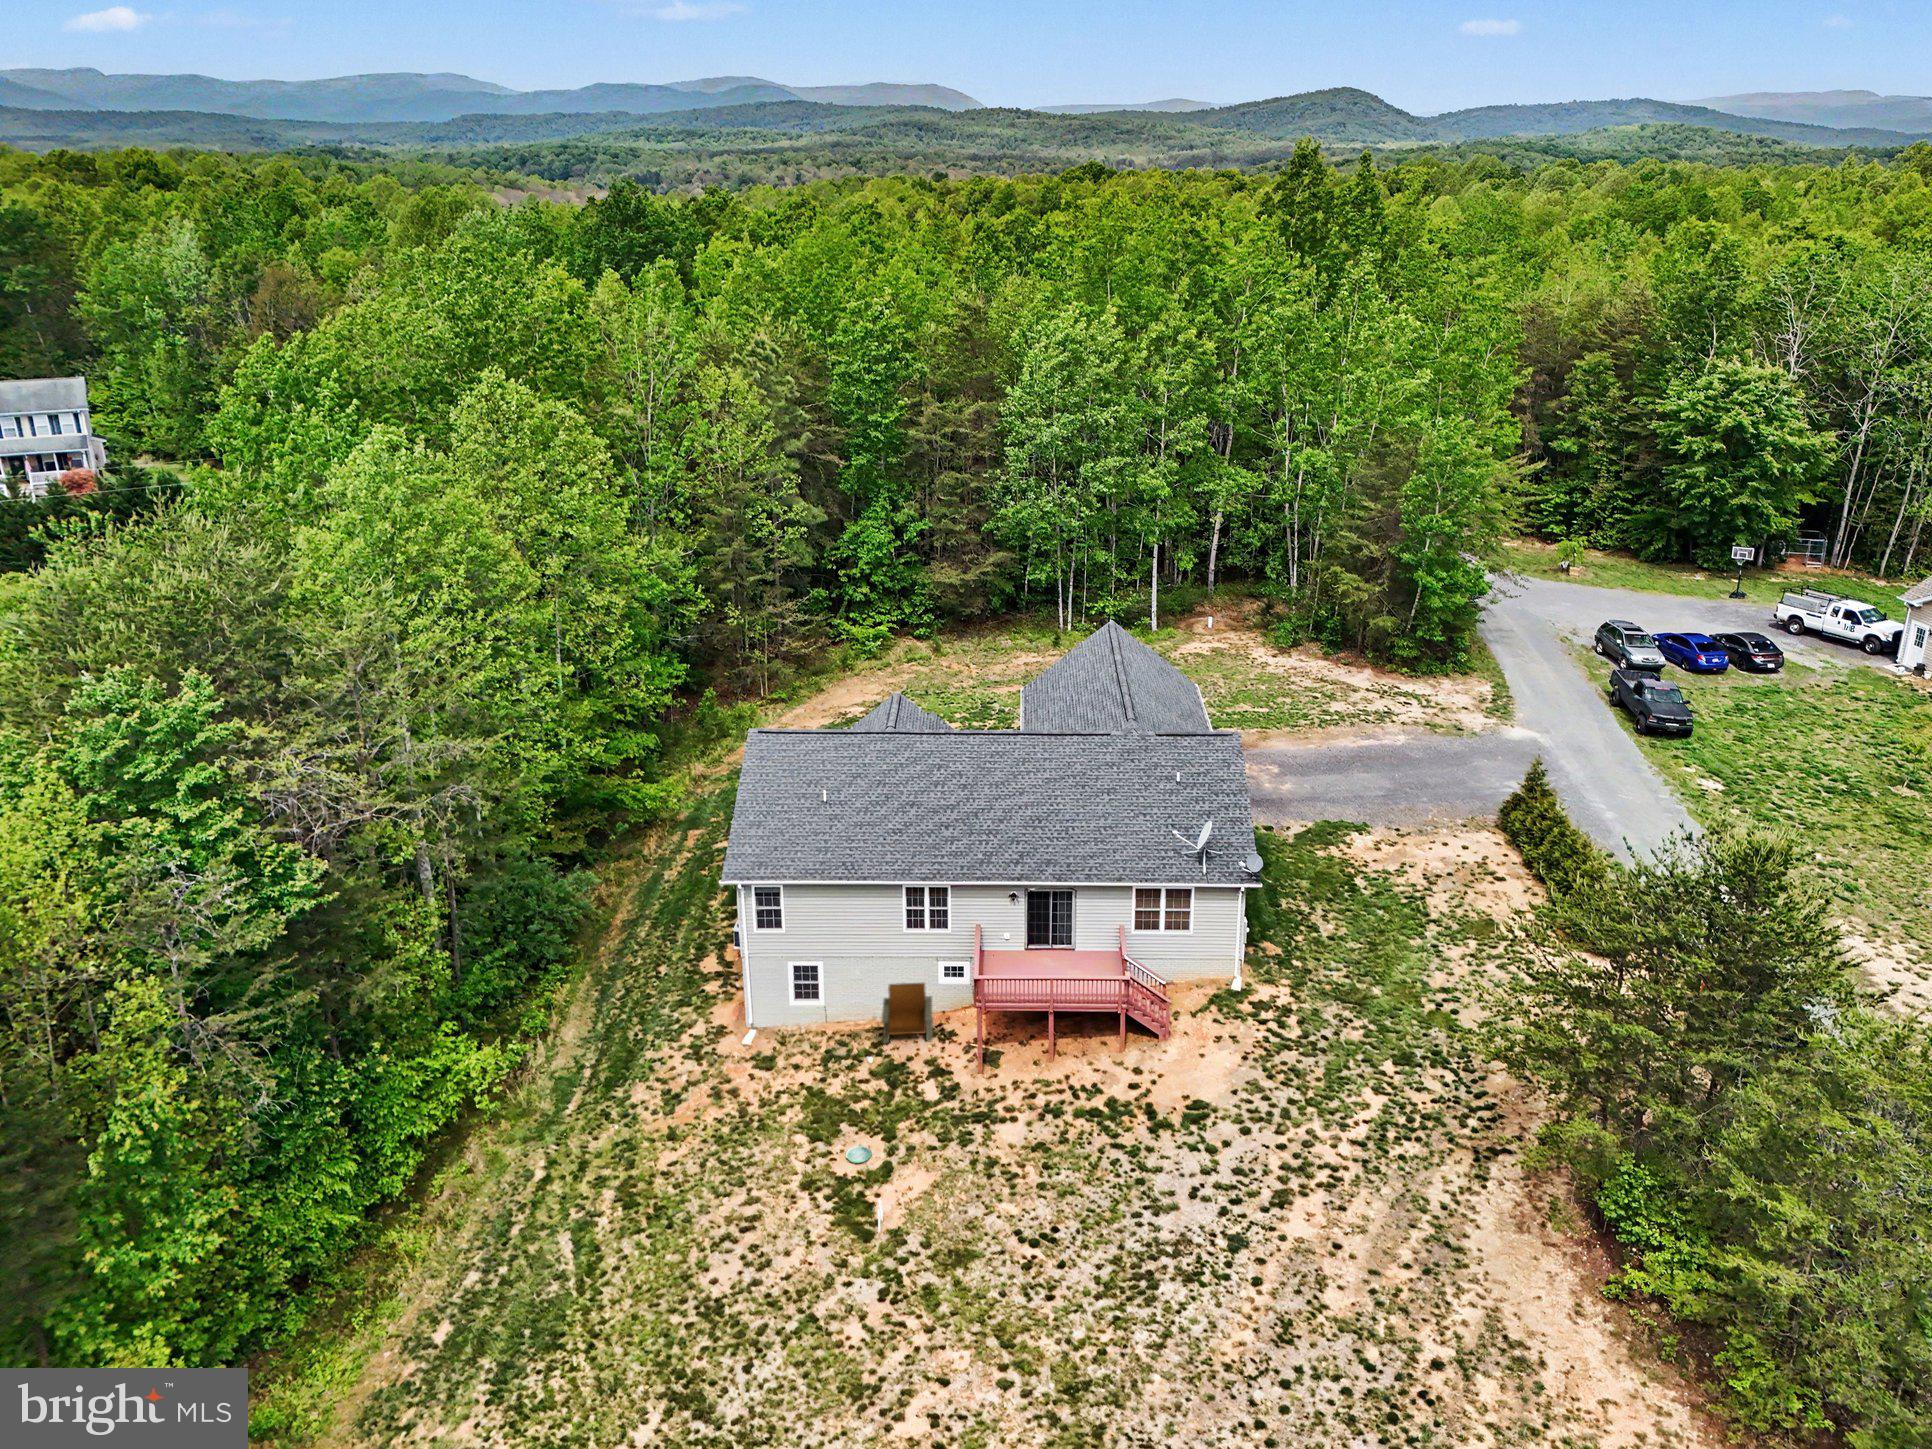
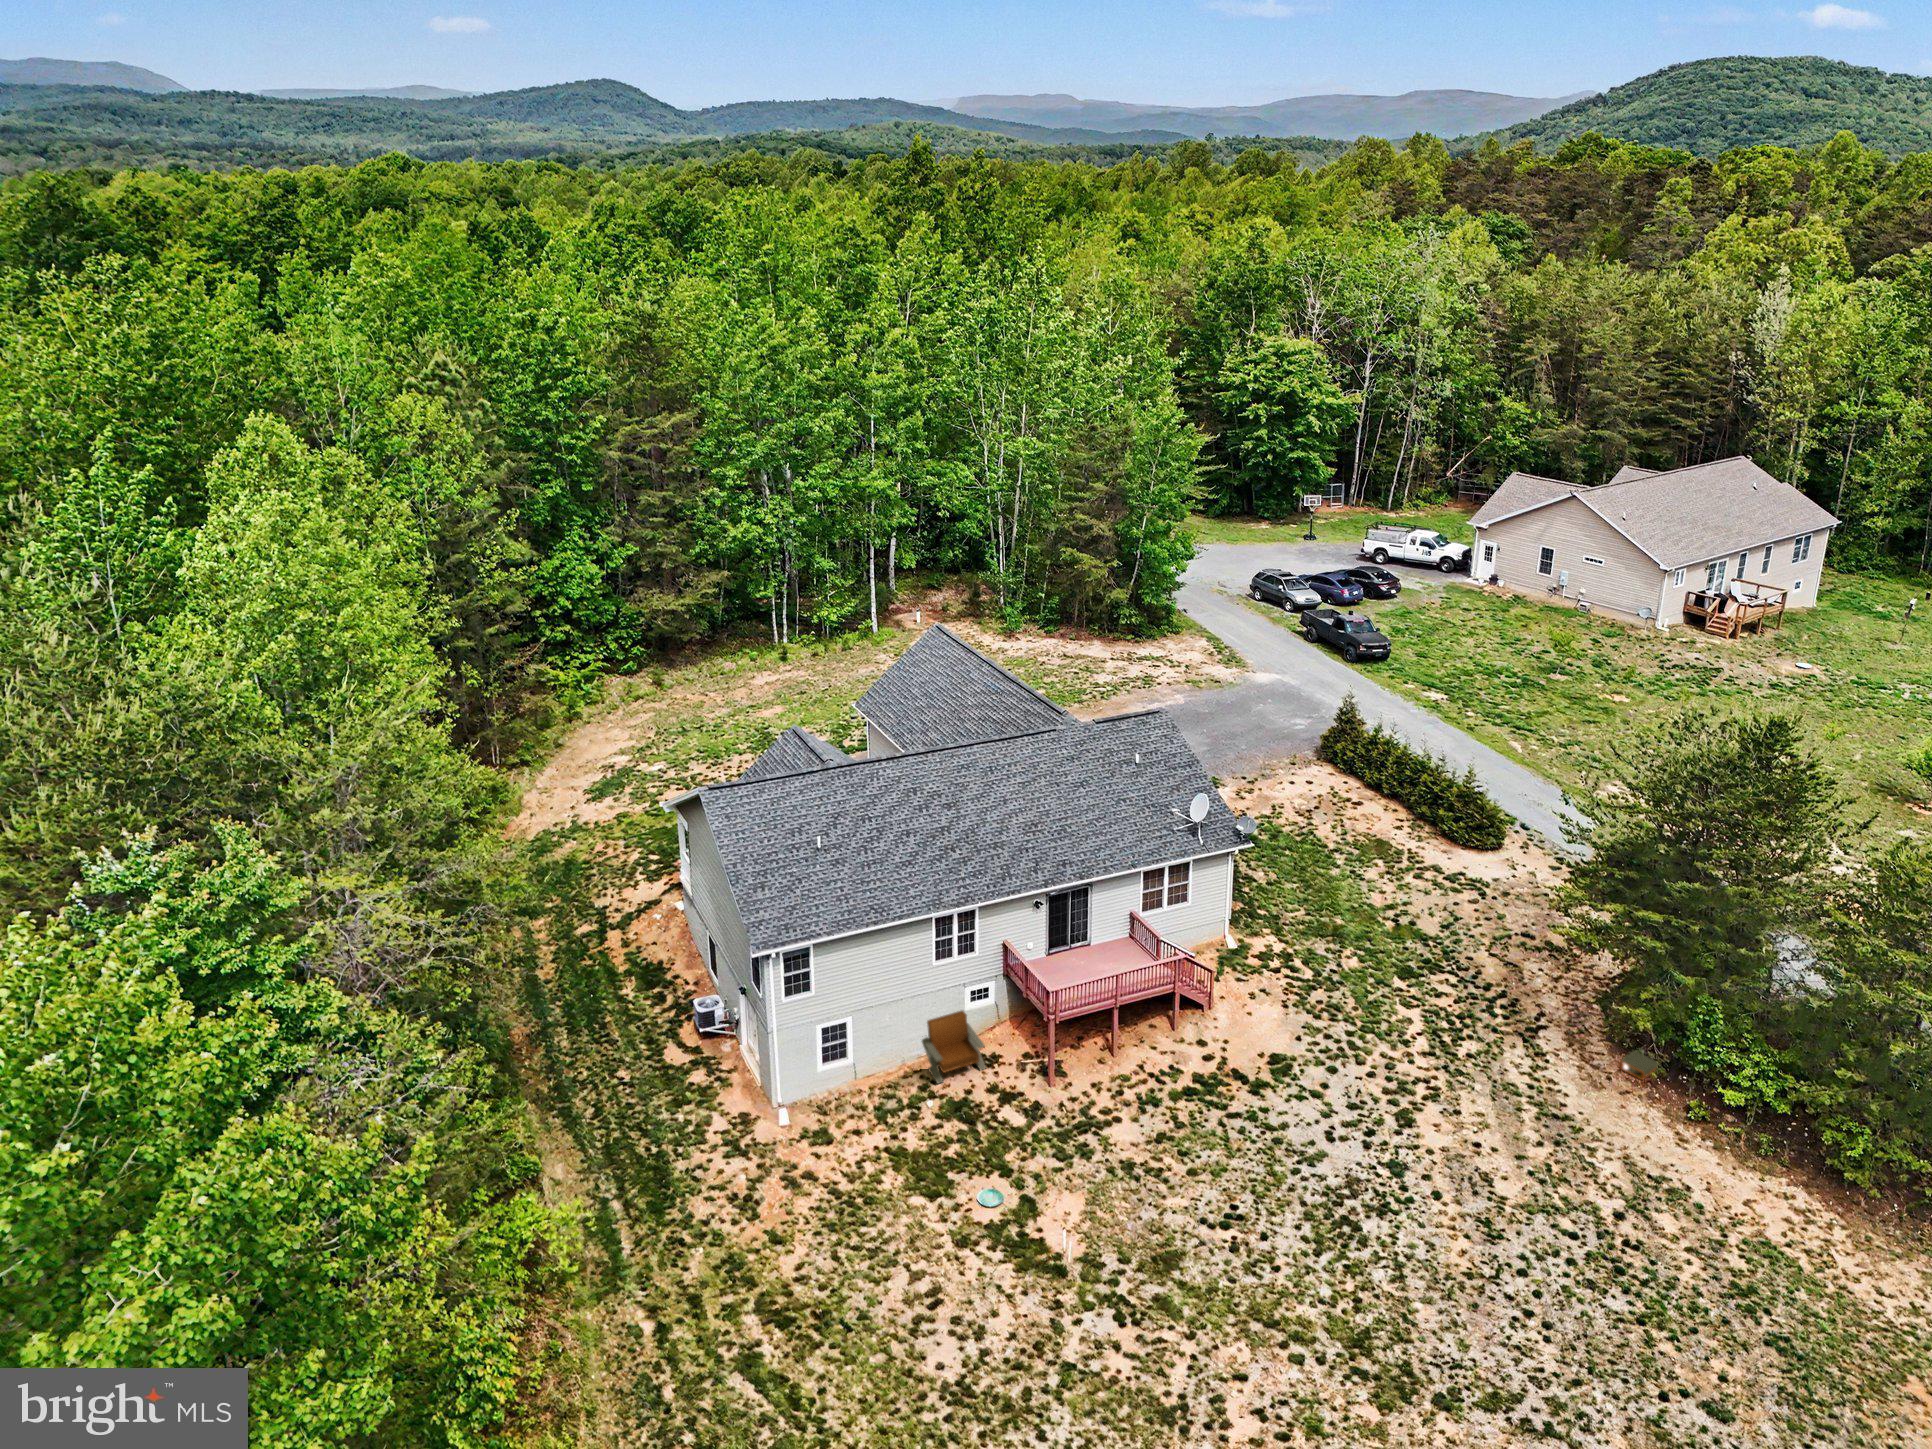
storage box: none [1563,1203,1611,1237] -> present [1619,1051,1658,1080]

